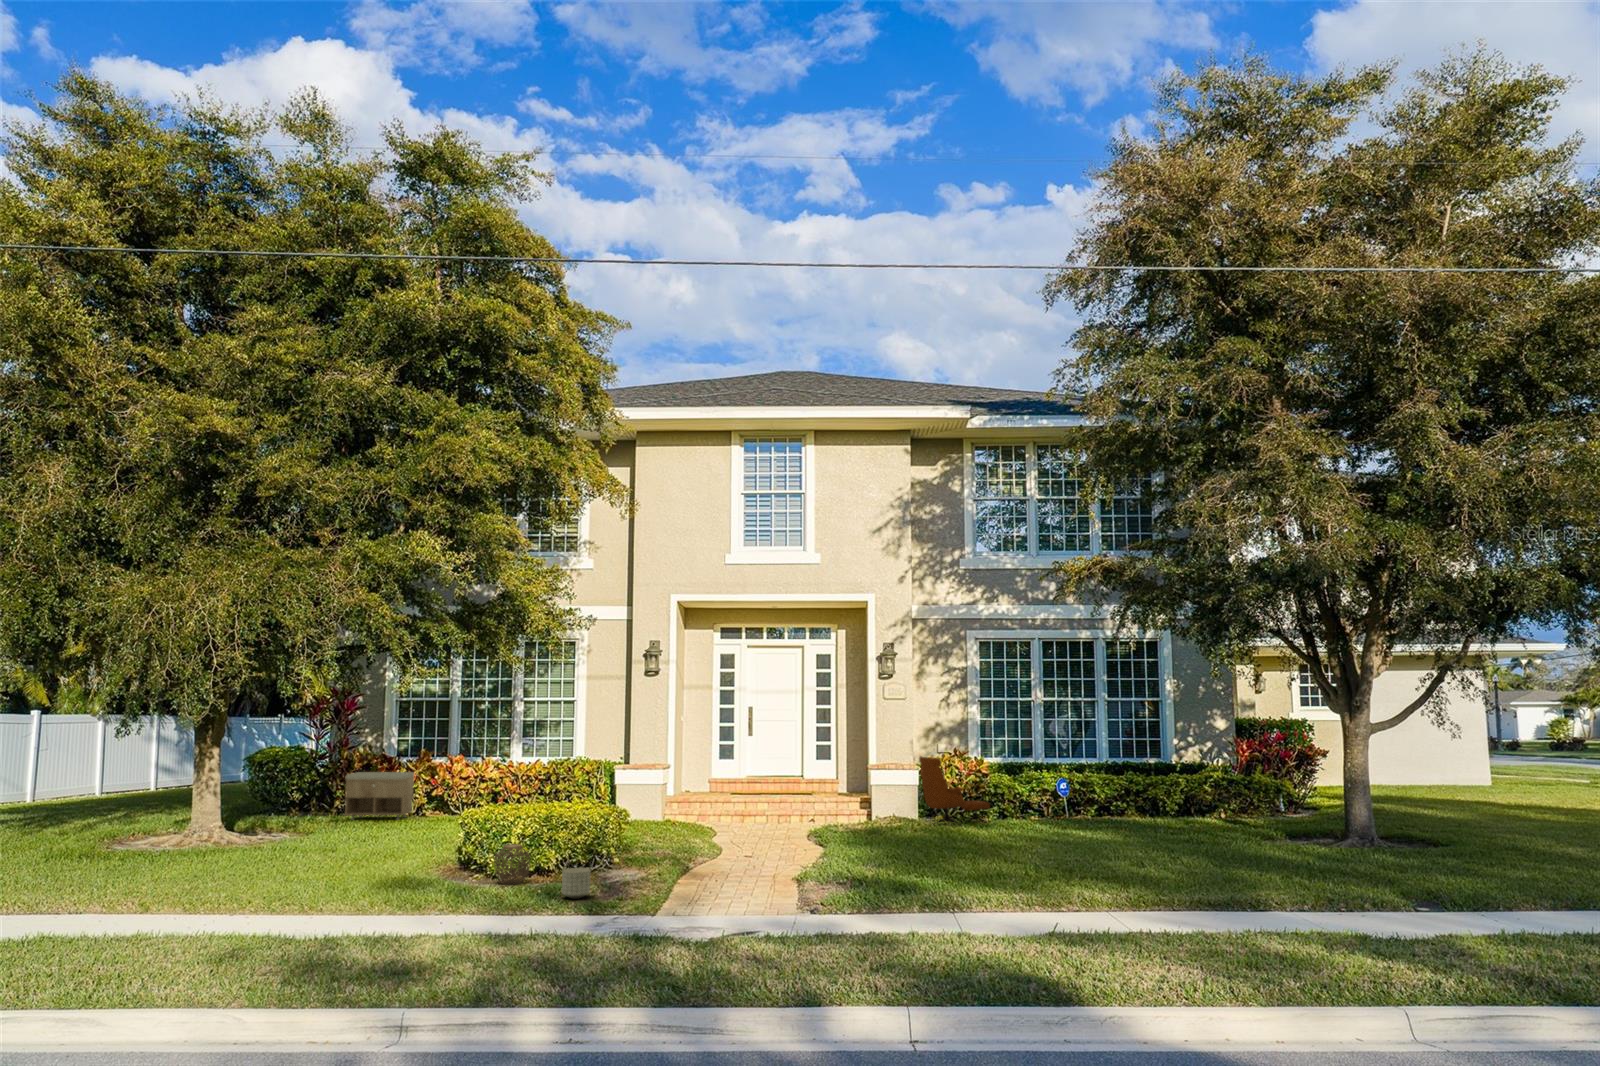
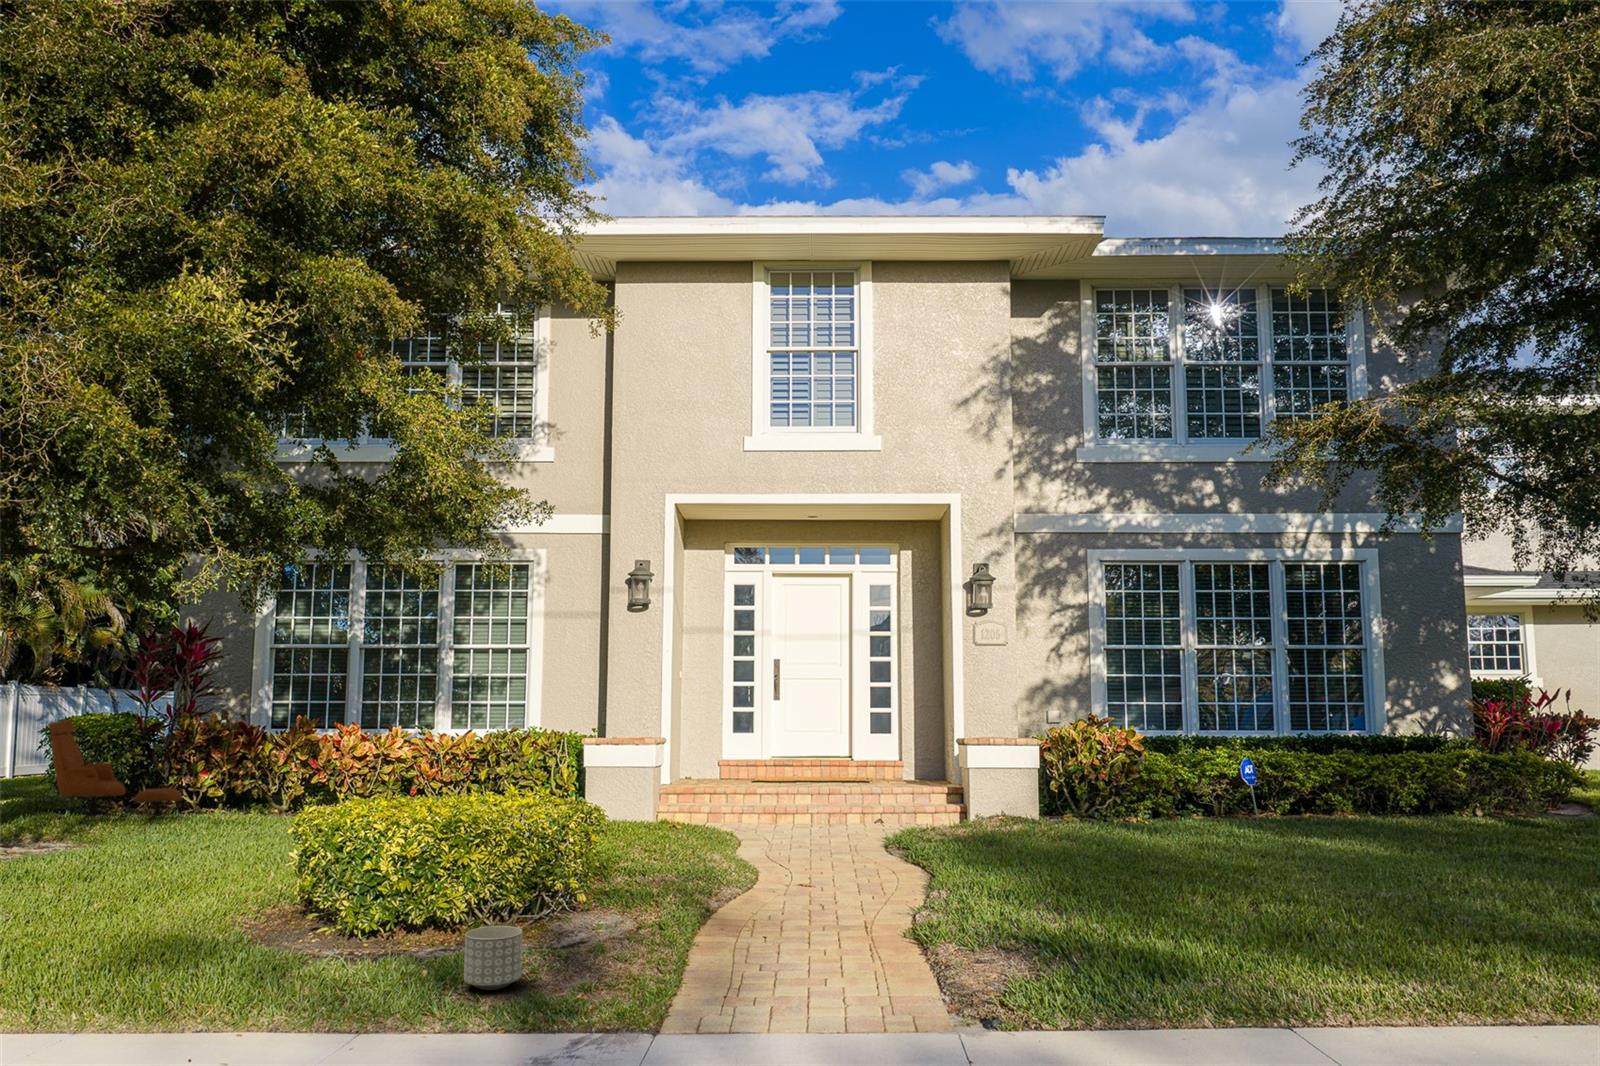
lounge chair: present [919,757,990,825] -> present [49,721,182,823]
storage bench: present [345,772,414,819] -> none [176,750,286,820]
woven basket: present [494,844,530,884] -> none [345,874,415,951]

